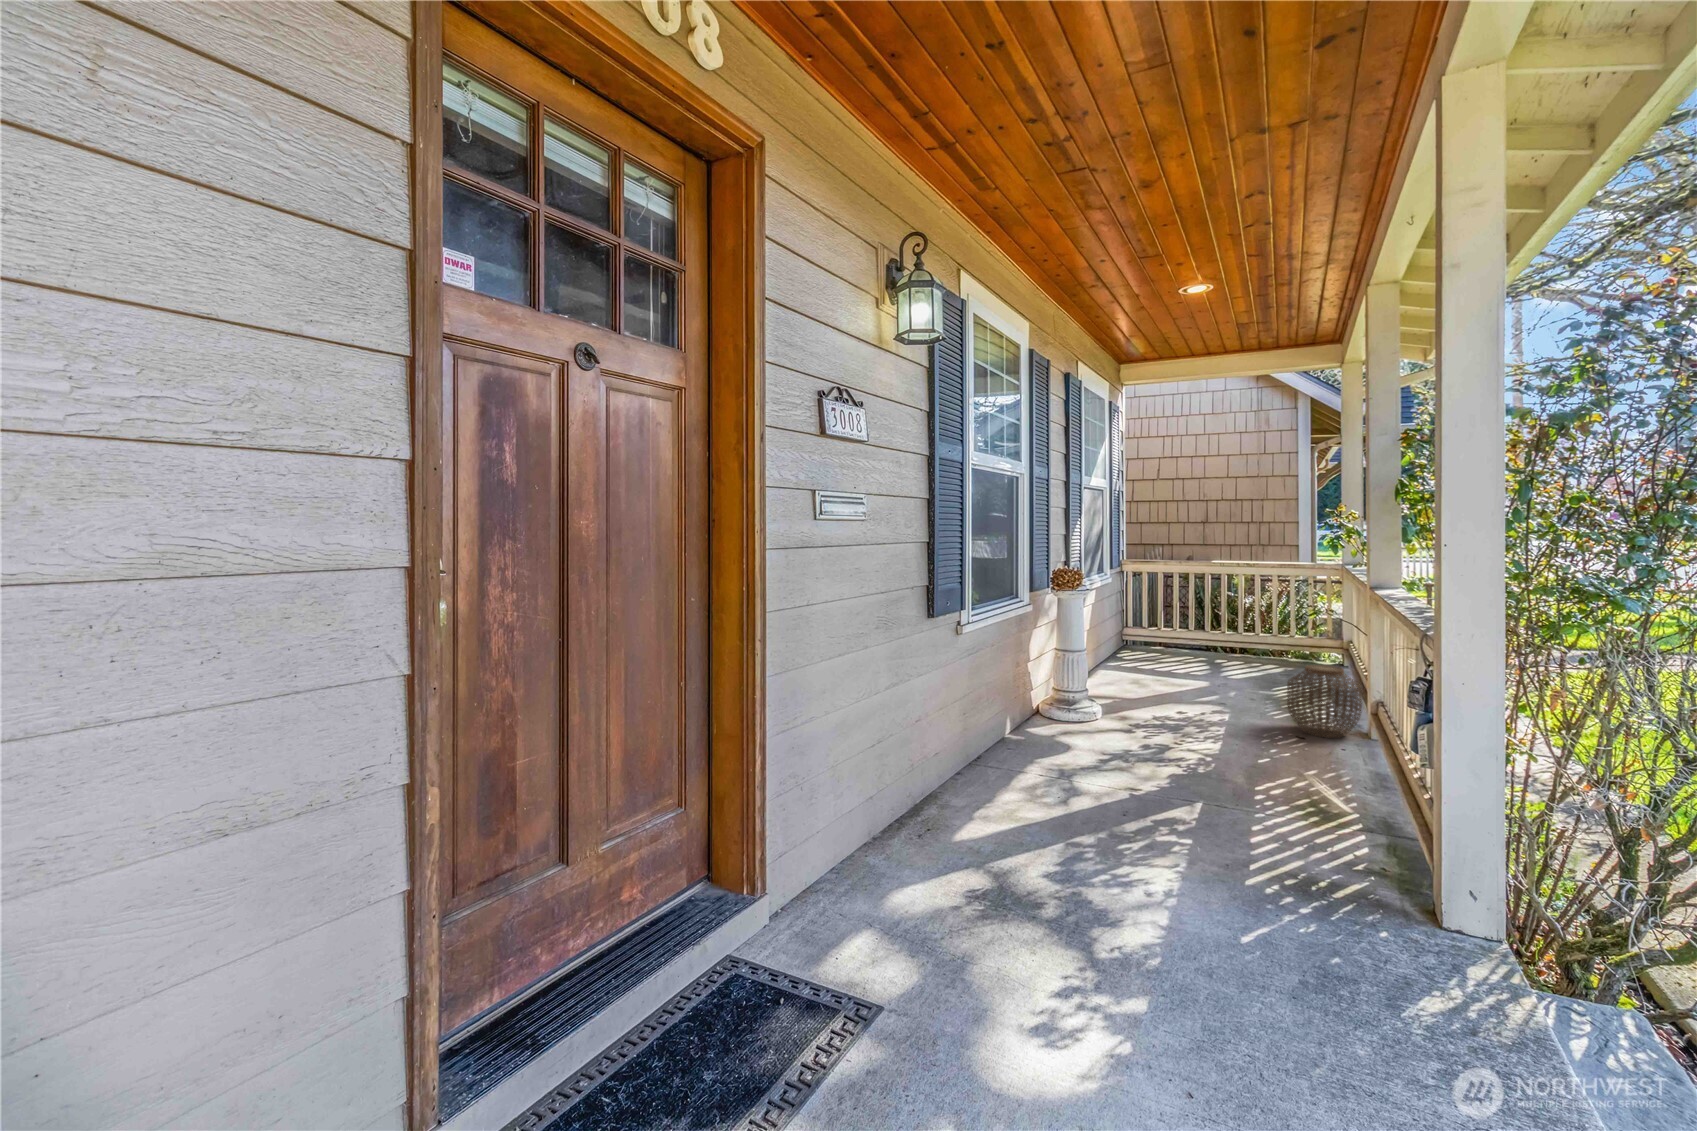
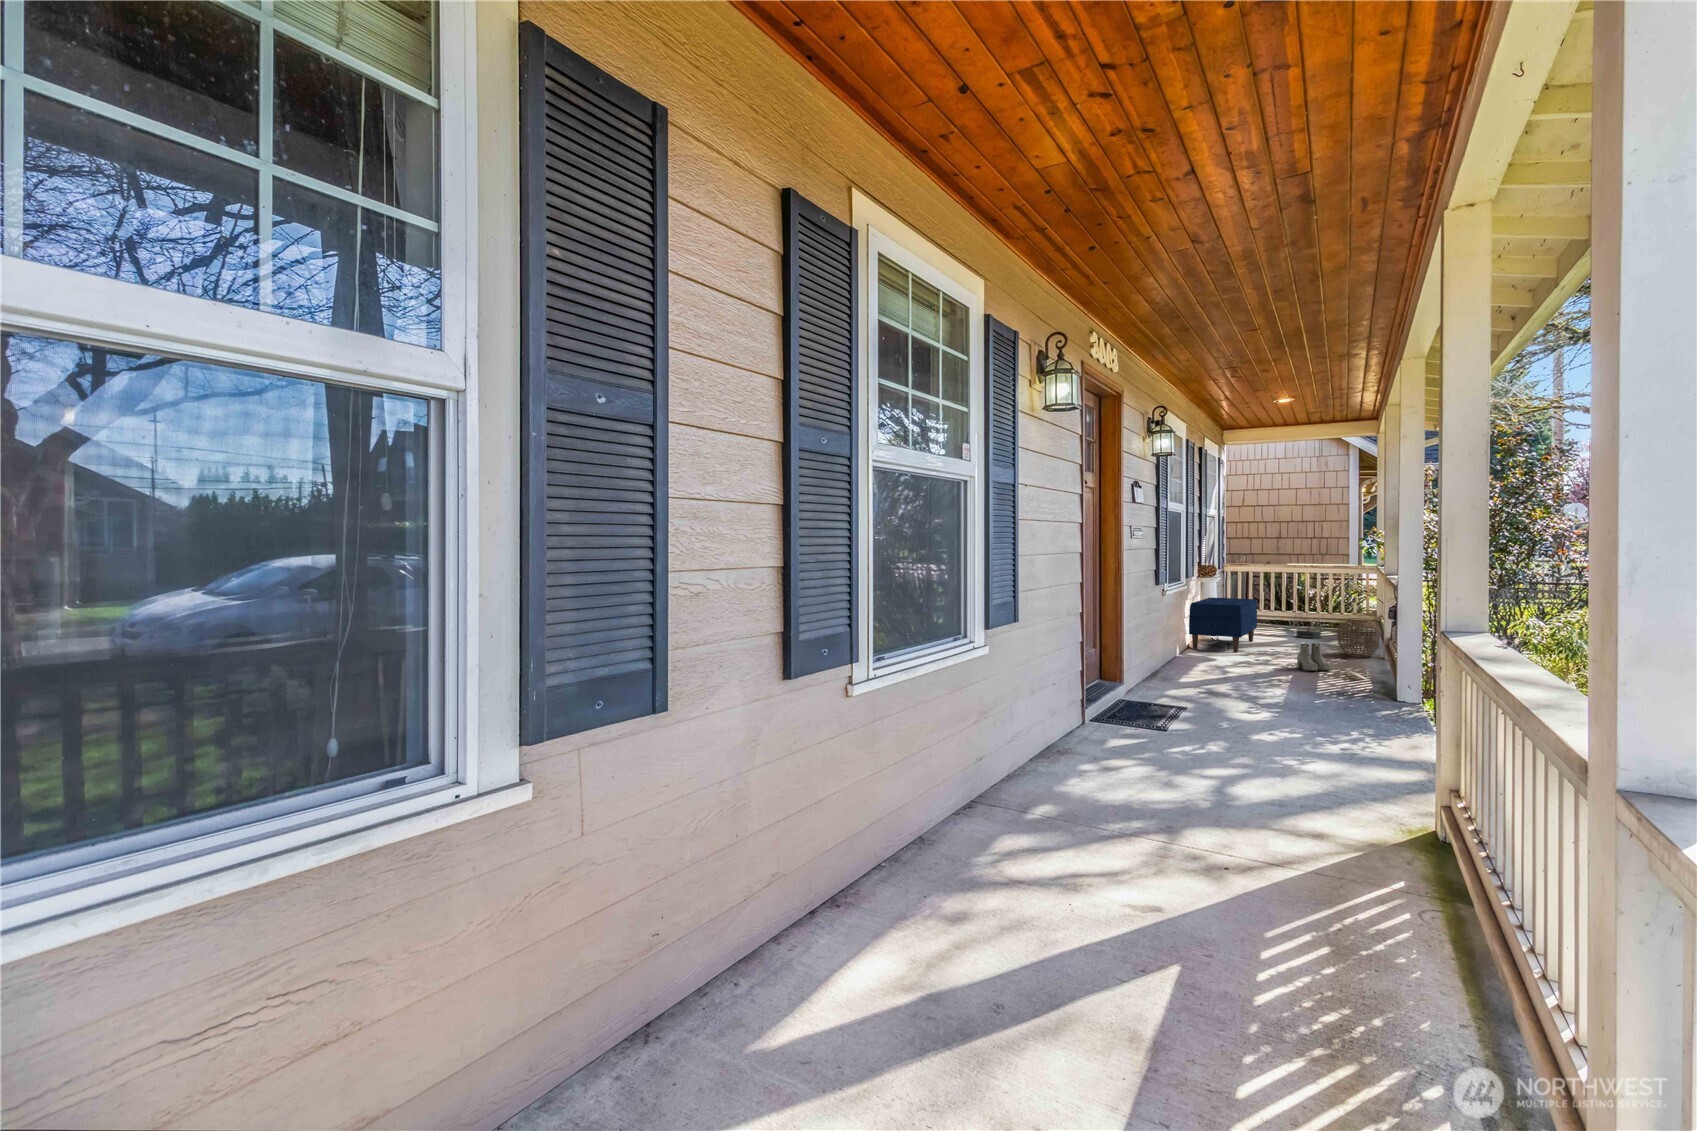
bench: none [1037,620,1158,725] -> present [1189,598,1257,652]
decorative plant: none [1211,638,1267,685] -> present [1293,612,1325,639]
boots: none [1212,730,1276,792] -> present [1297,644,1331,671]

